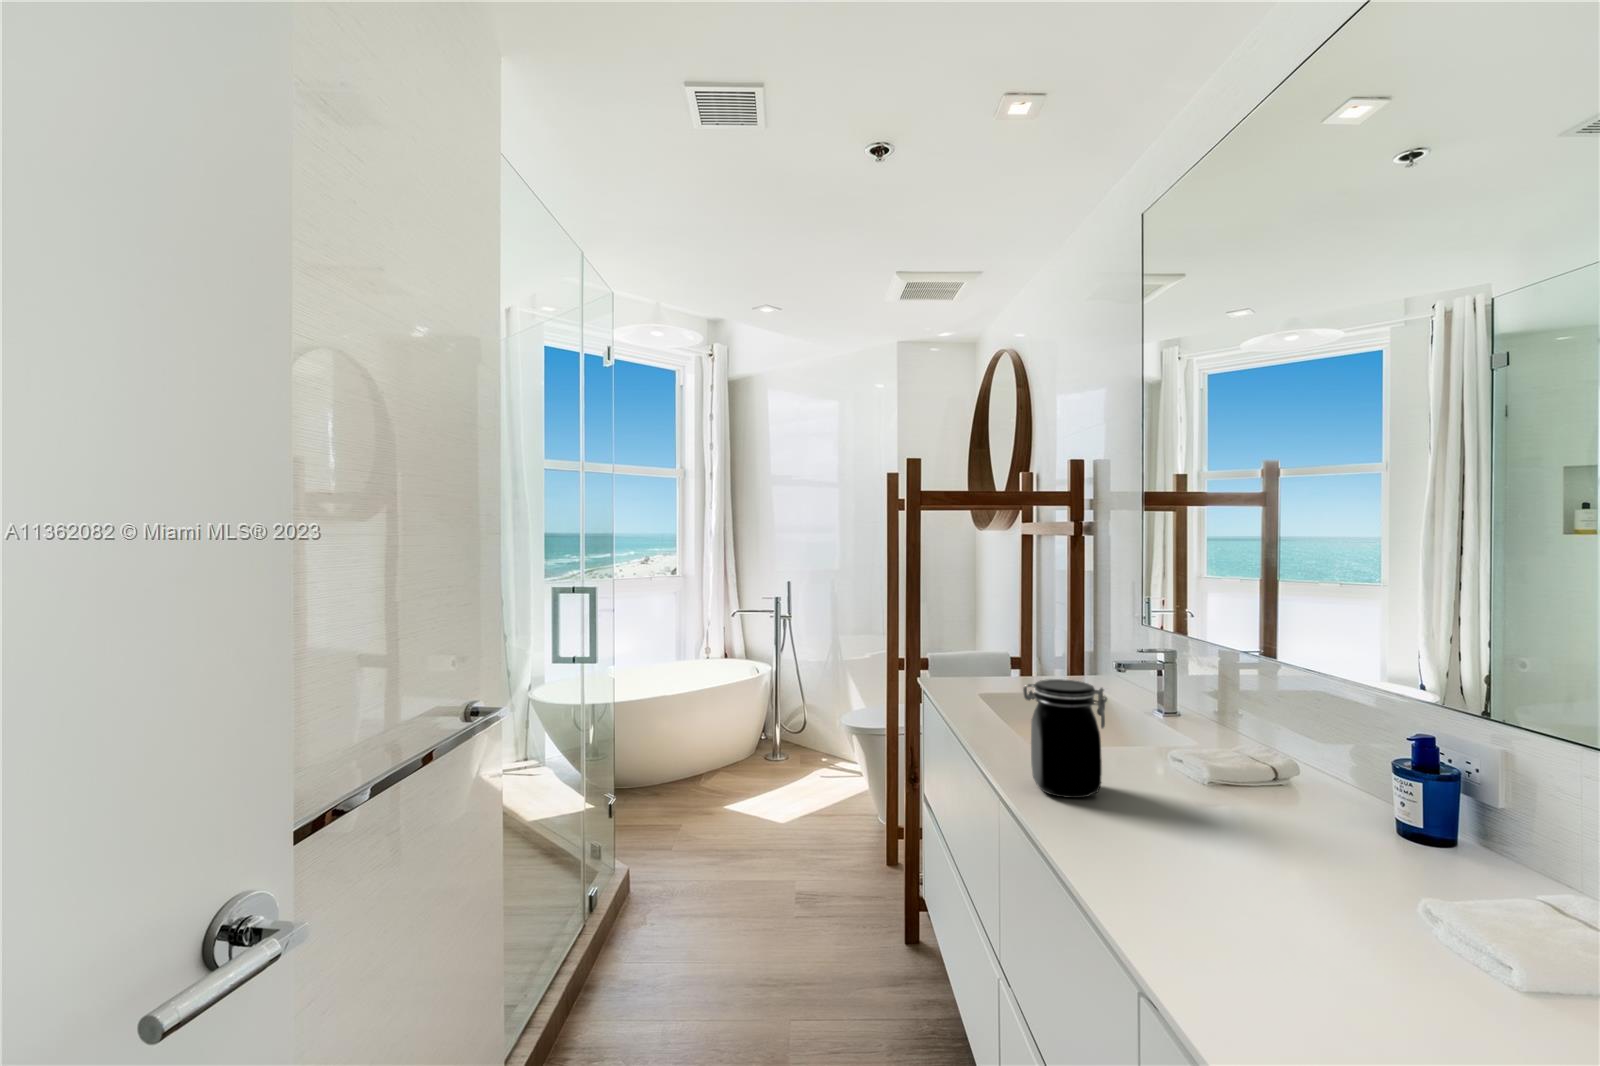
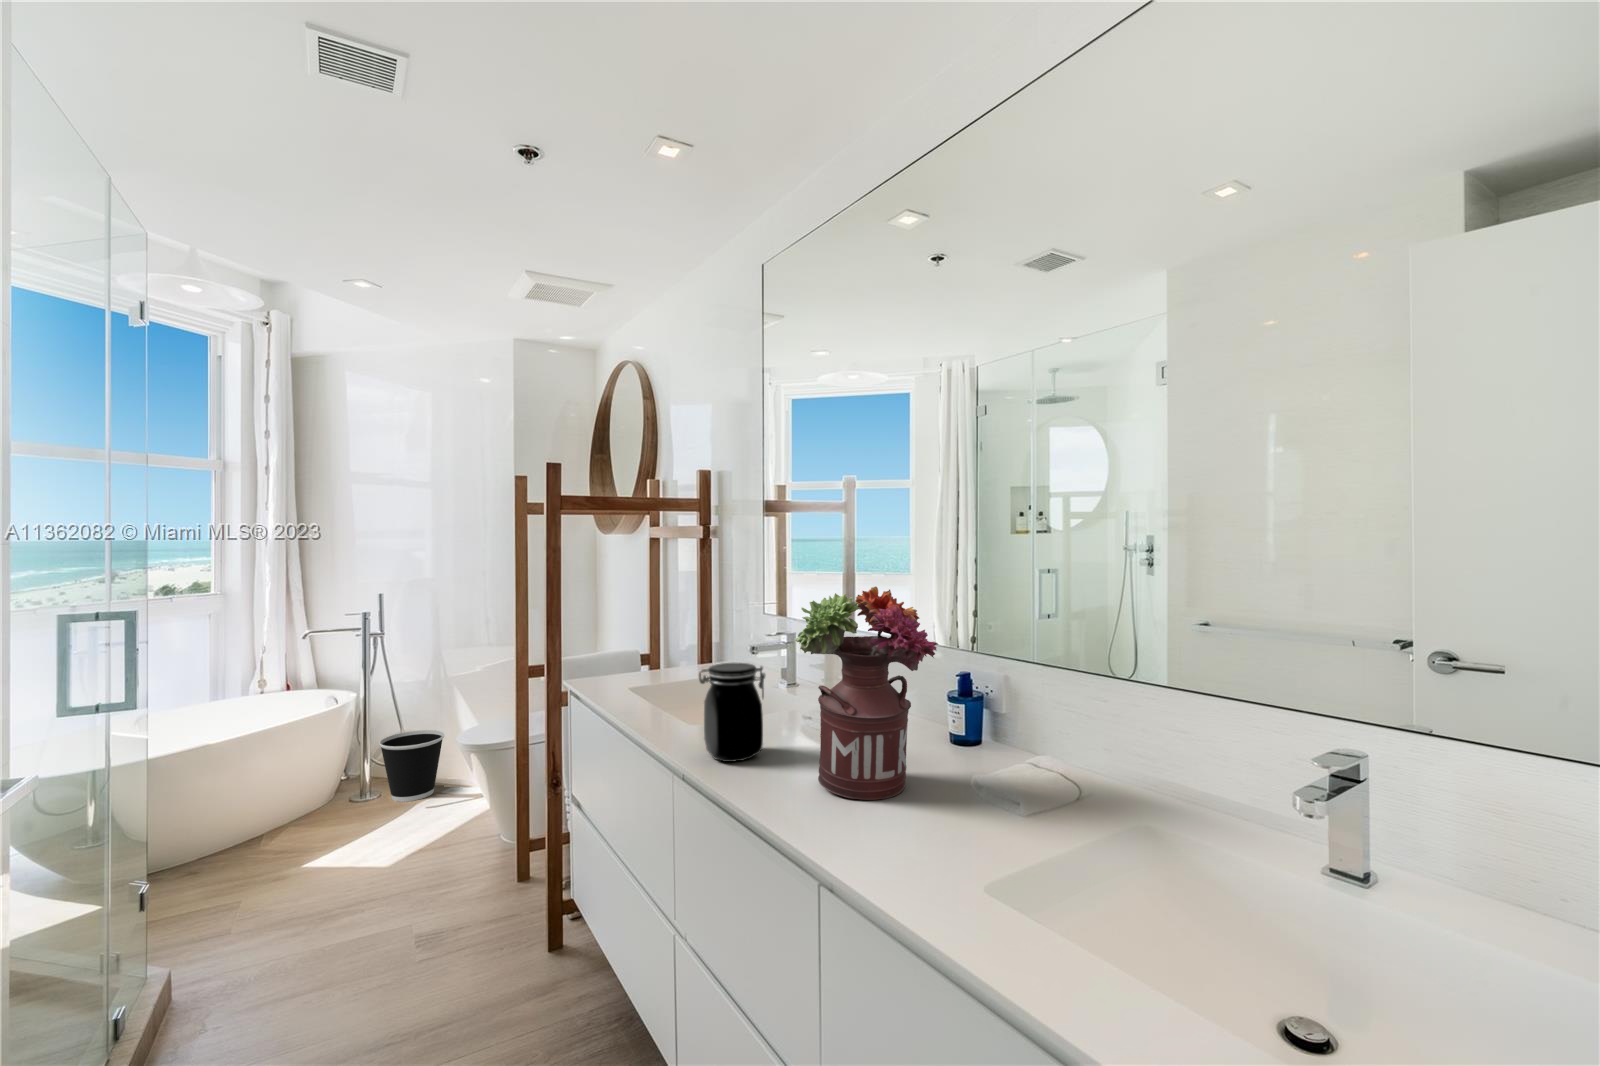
flower arrangement: none [1128,599,1358,895] -> present [795,587,938,800]
wastebasket: none [786,705,836,767] -> present [379,730,444,802]

